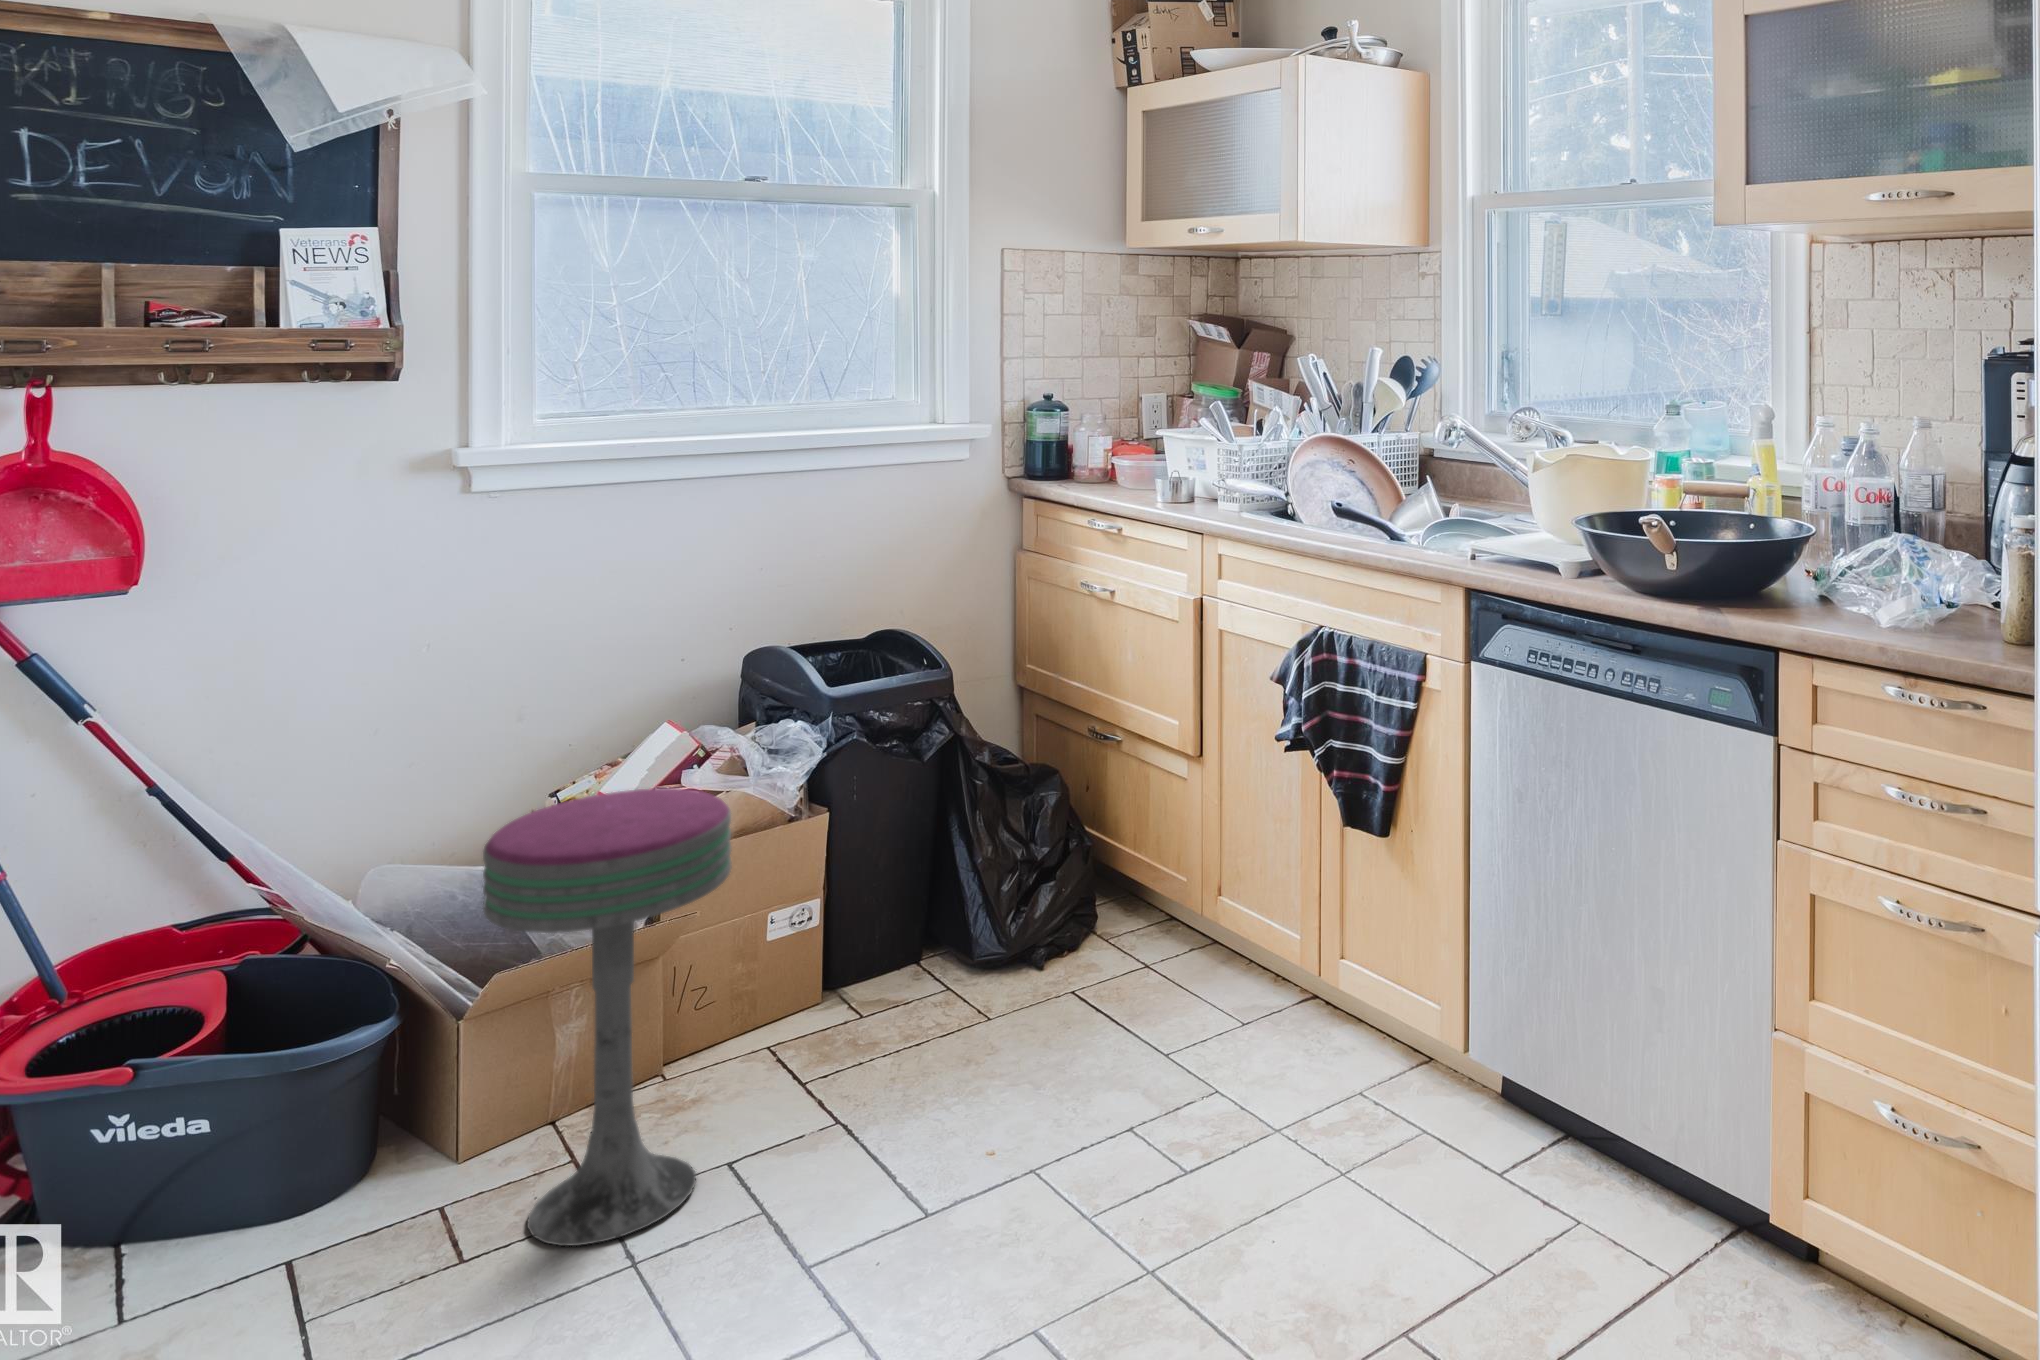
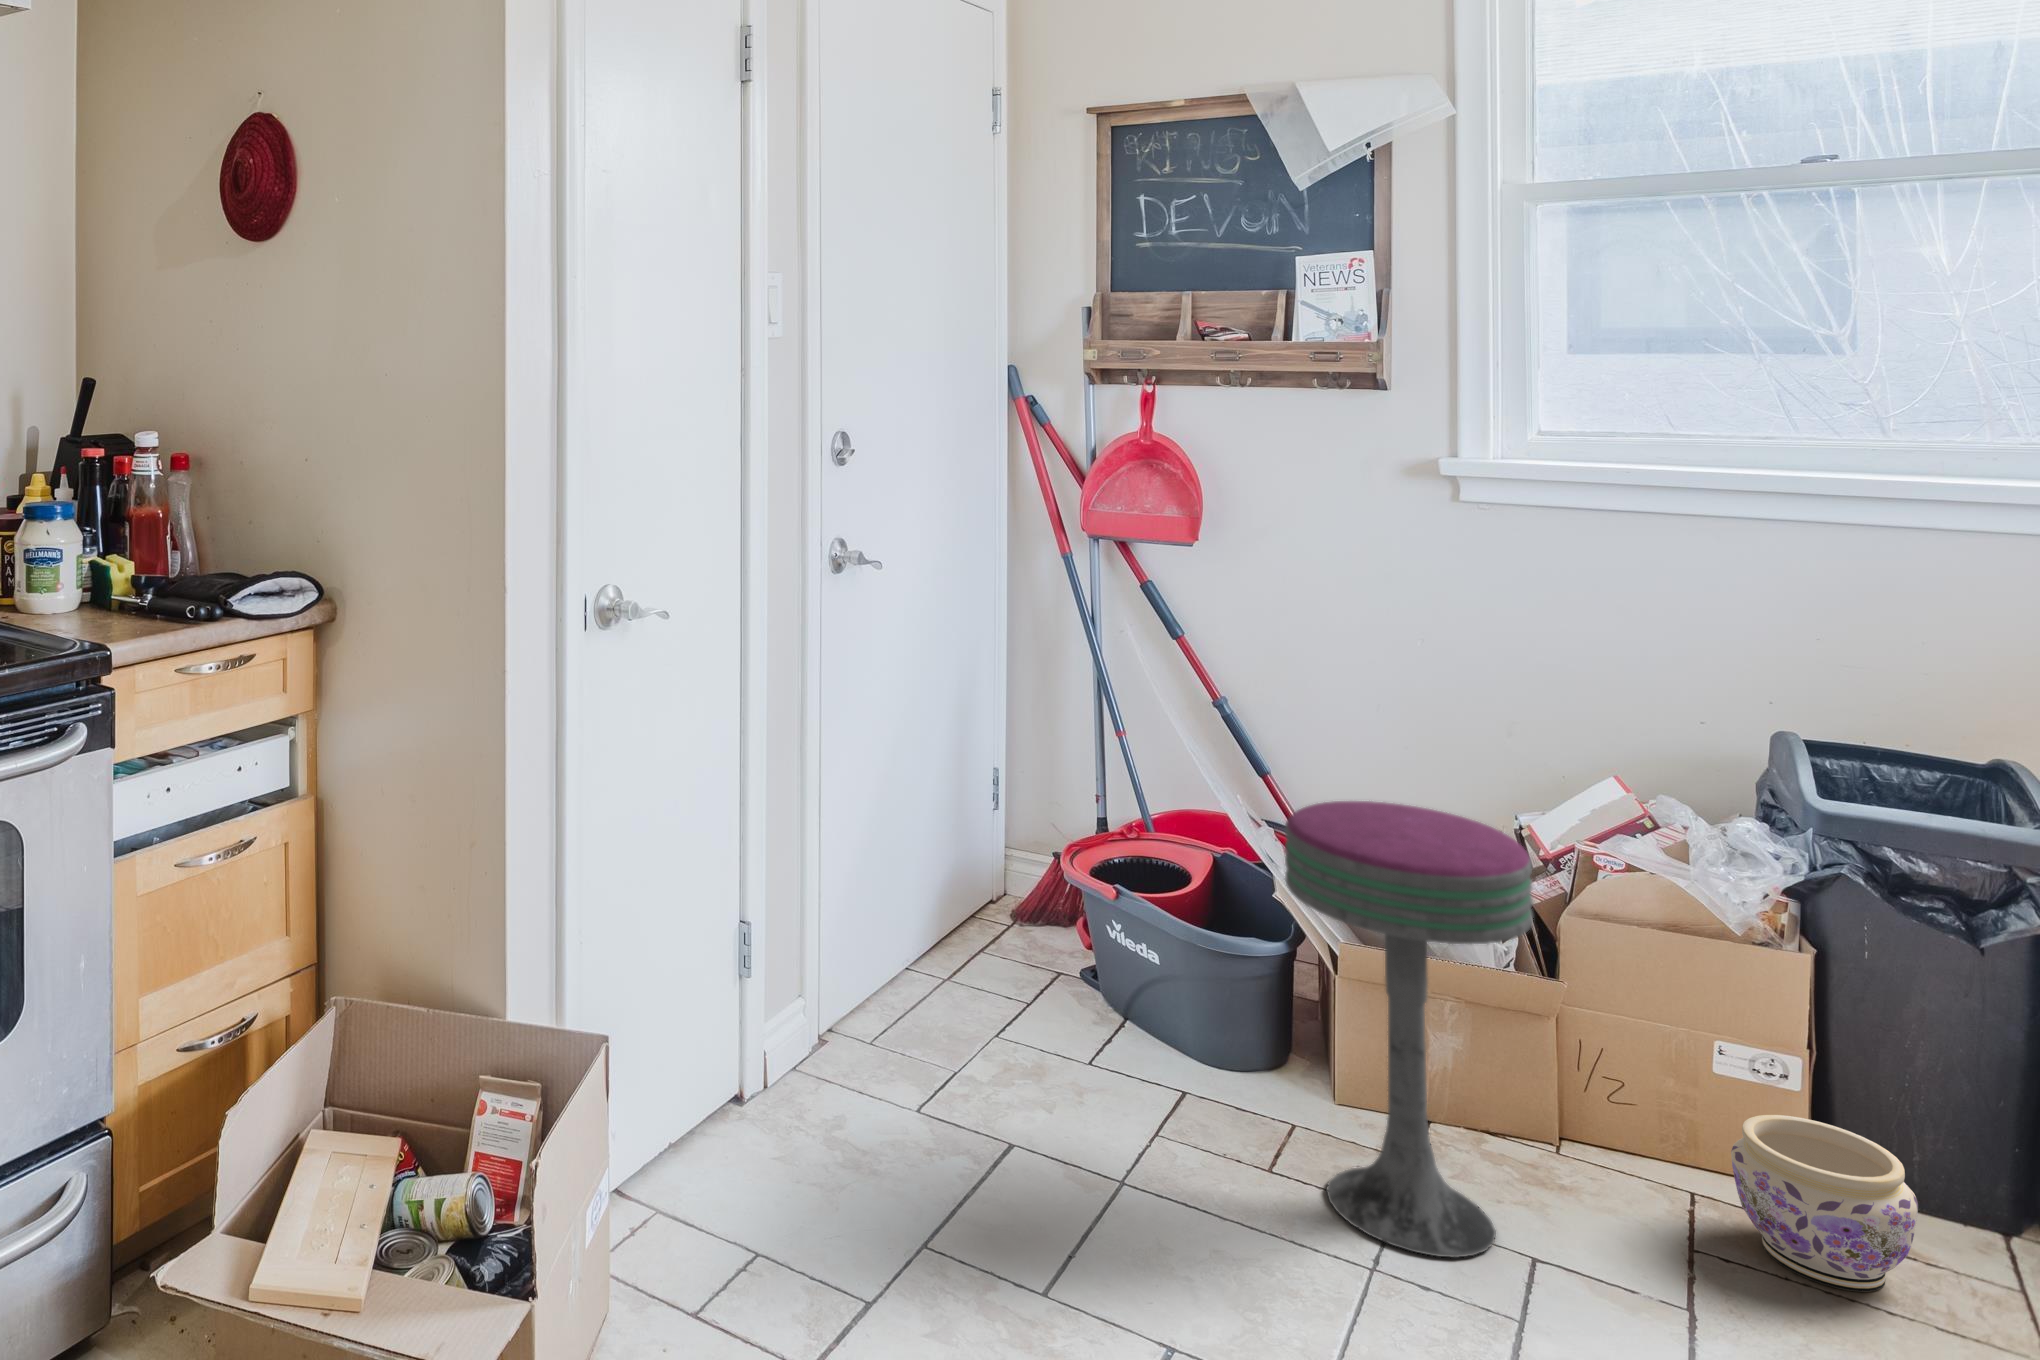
planter: none [816,931,932,1057] -> present [1731,1115,1918,1292]

